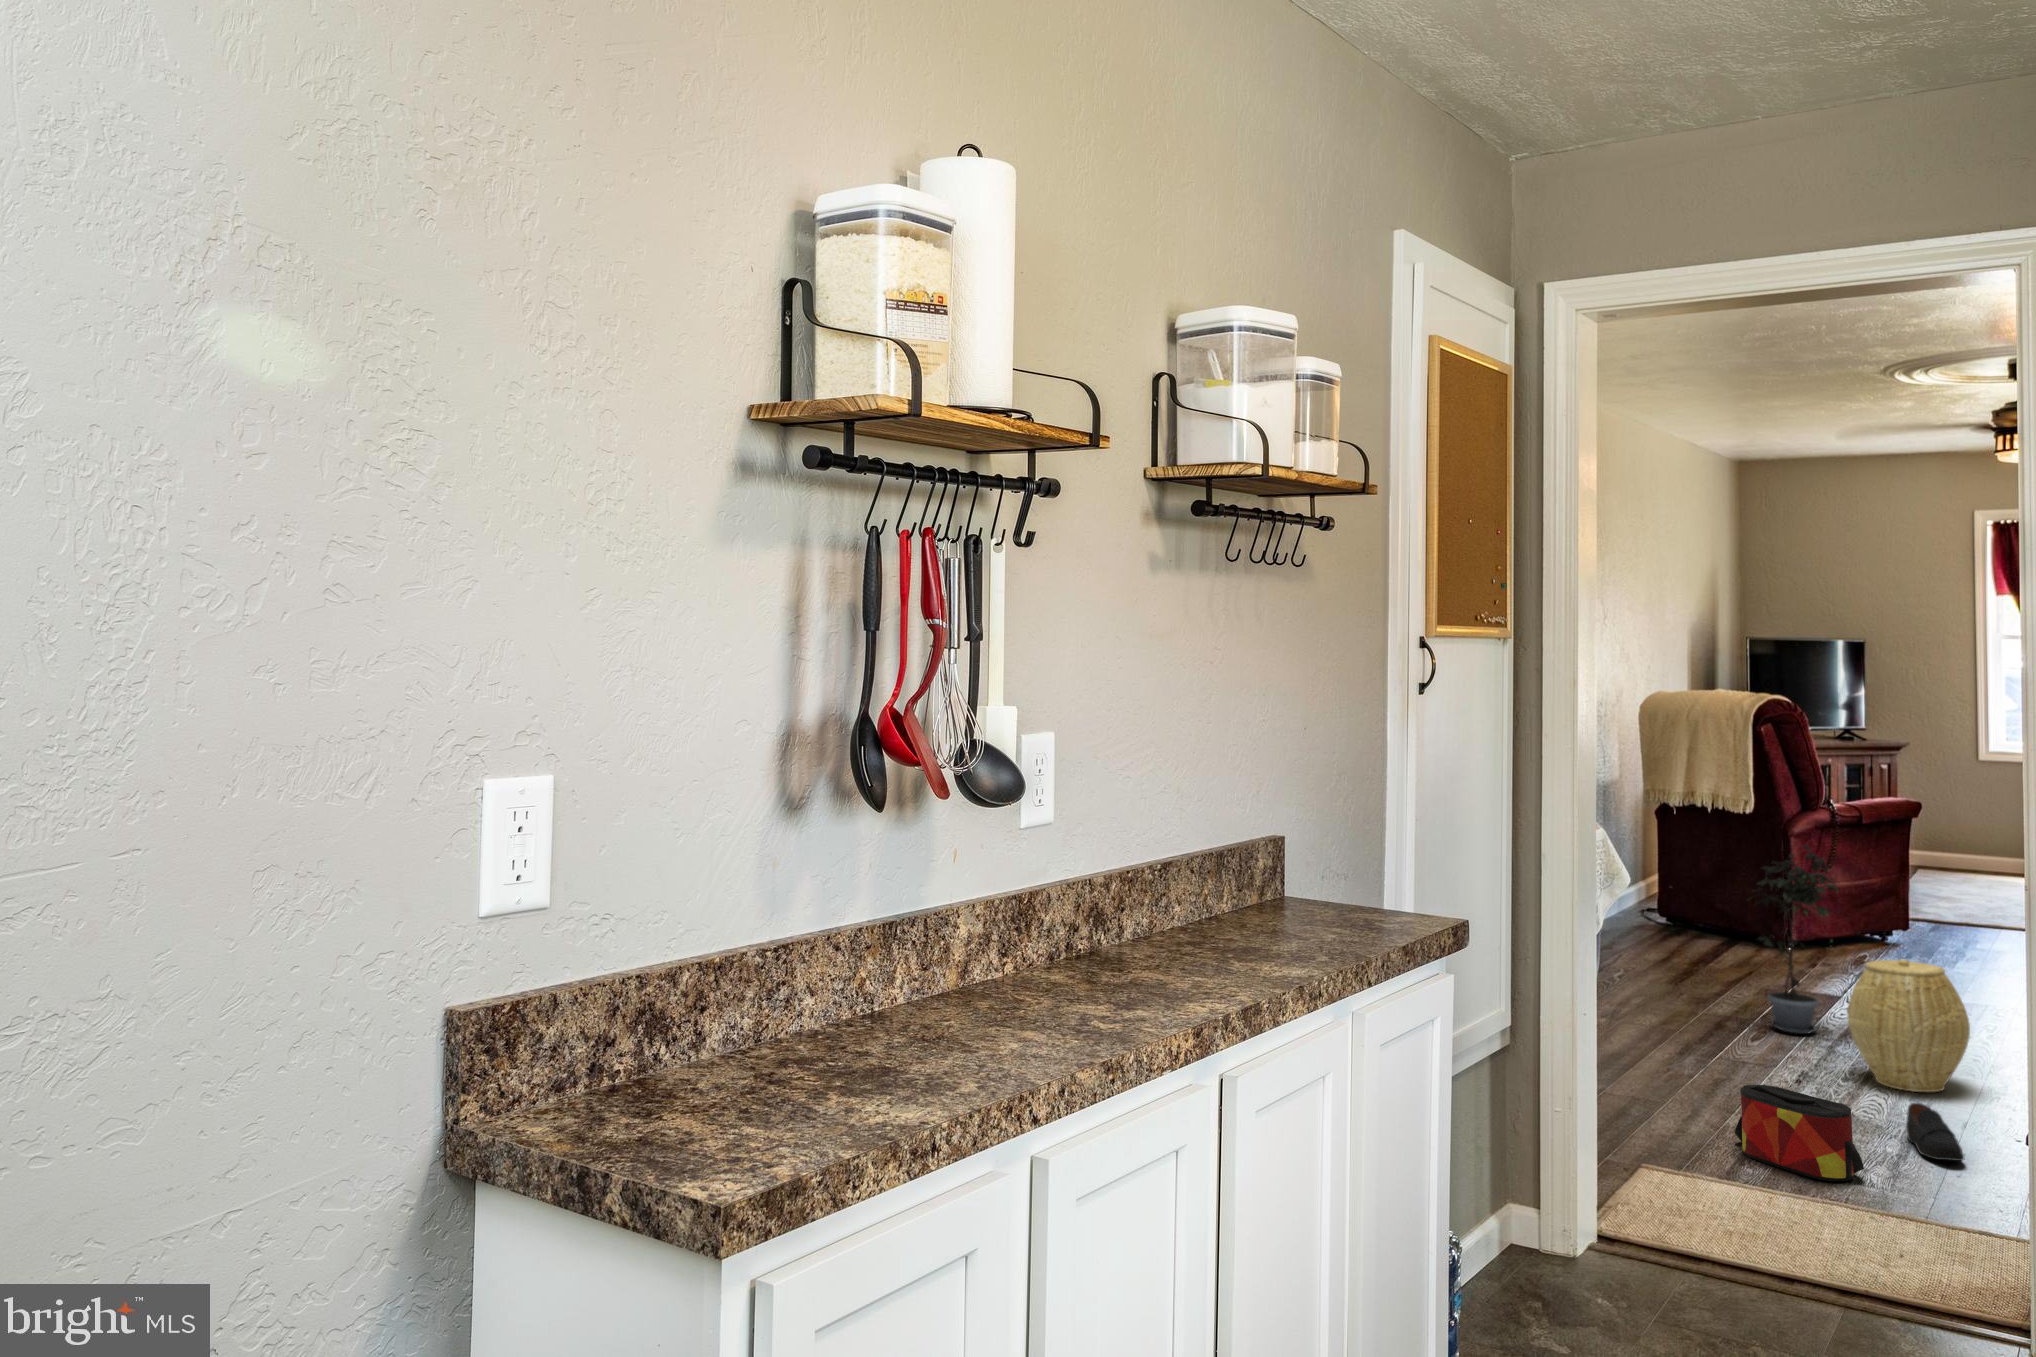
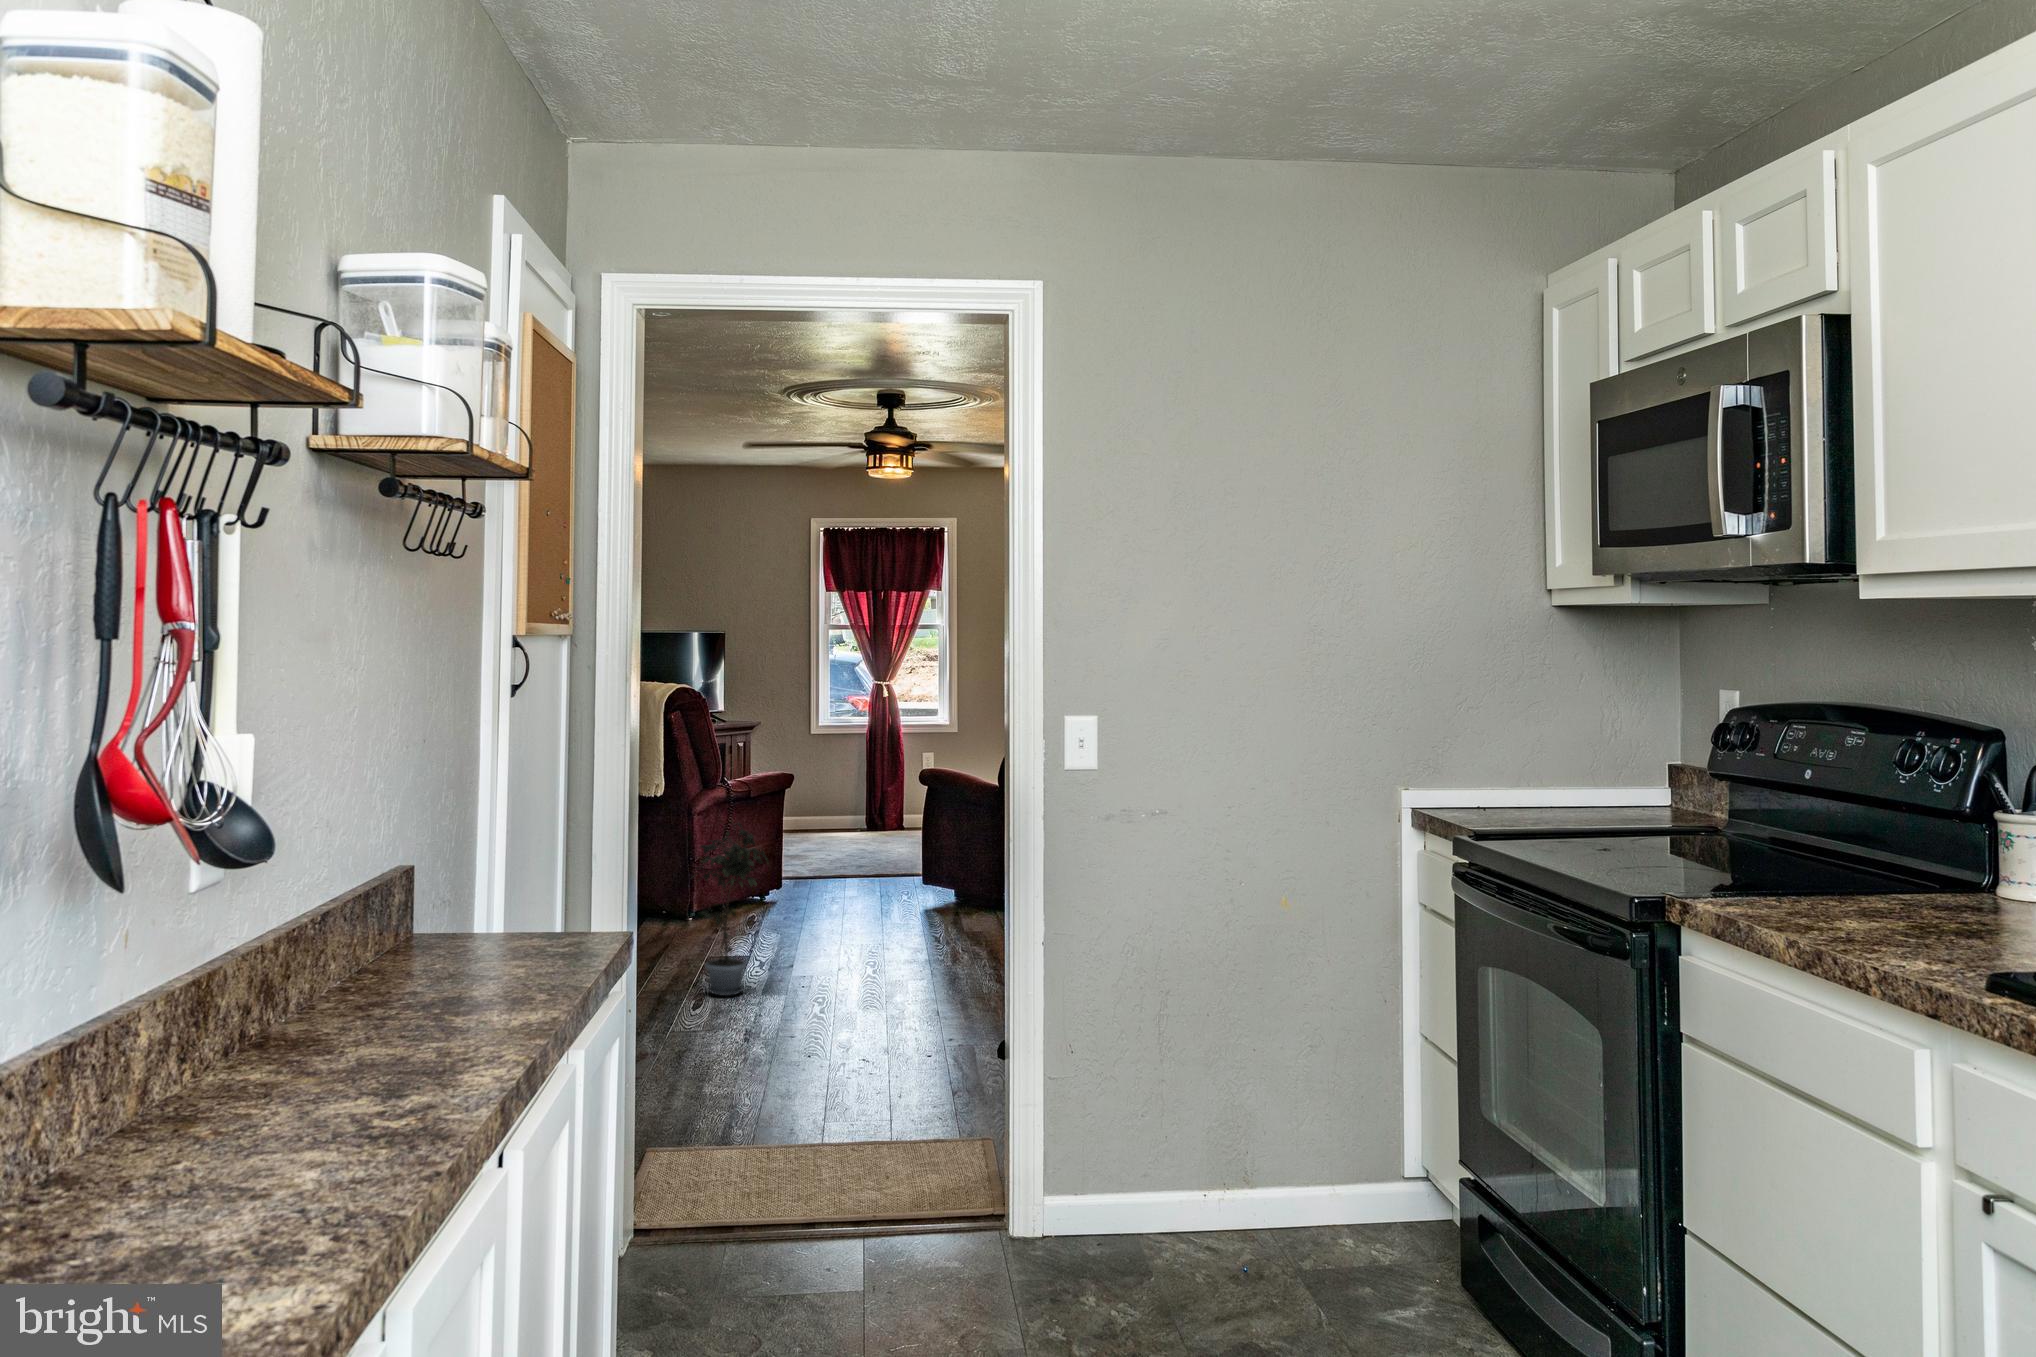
woven basket: present [1847,959,1970,1092] -> none [781,917,868,1029]
bag: present [1735,1085,1864,1181] -> none [718,1047,824,1121]
shoe: present [1906,1103,1965,1161] -> none [839,1038,884,1082]

